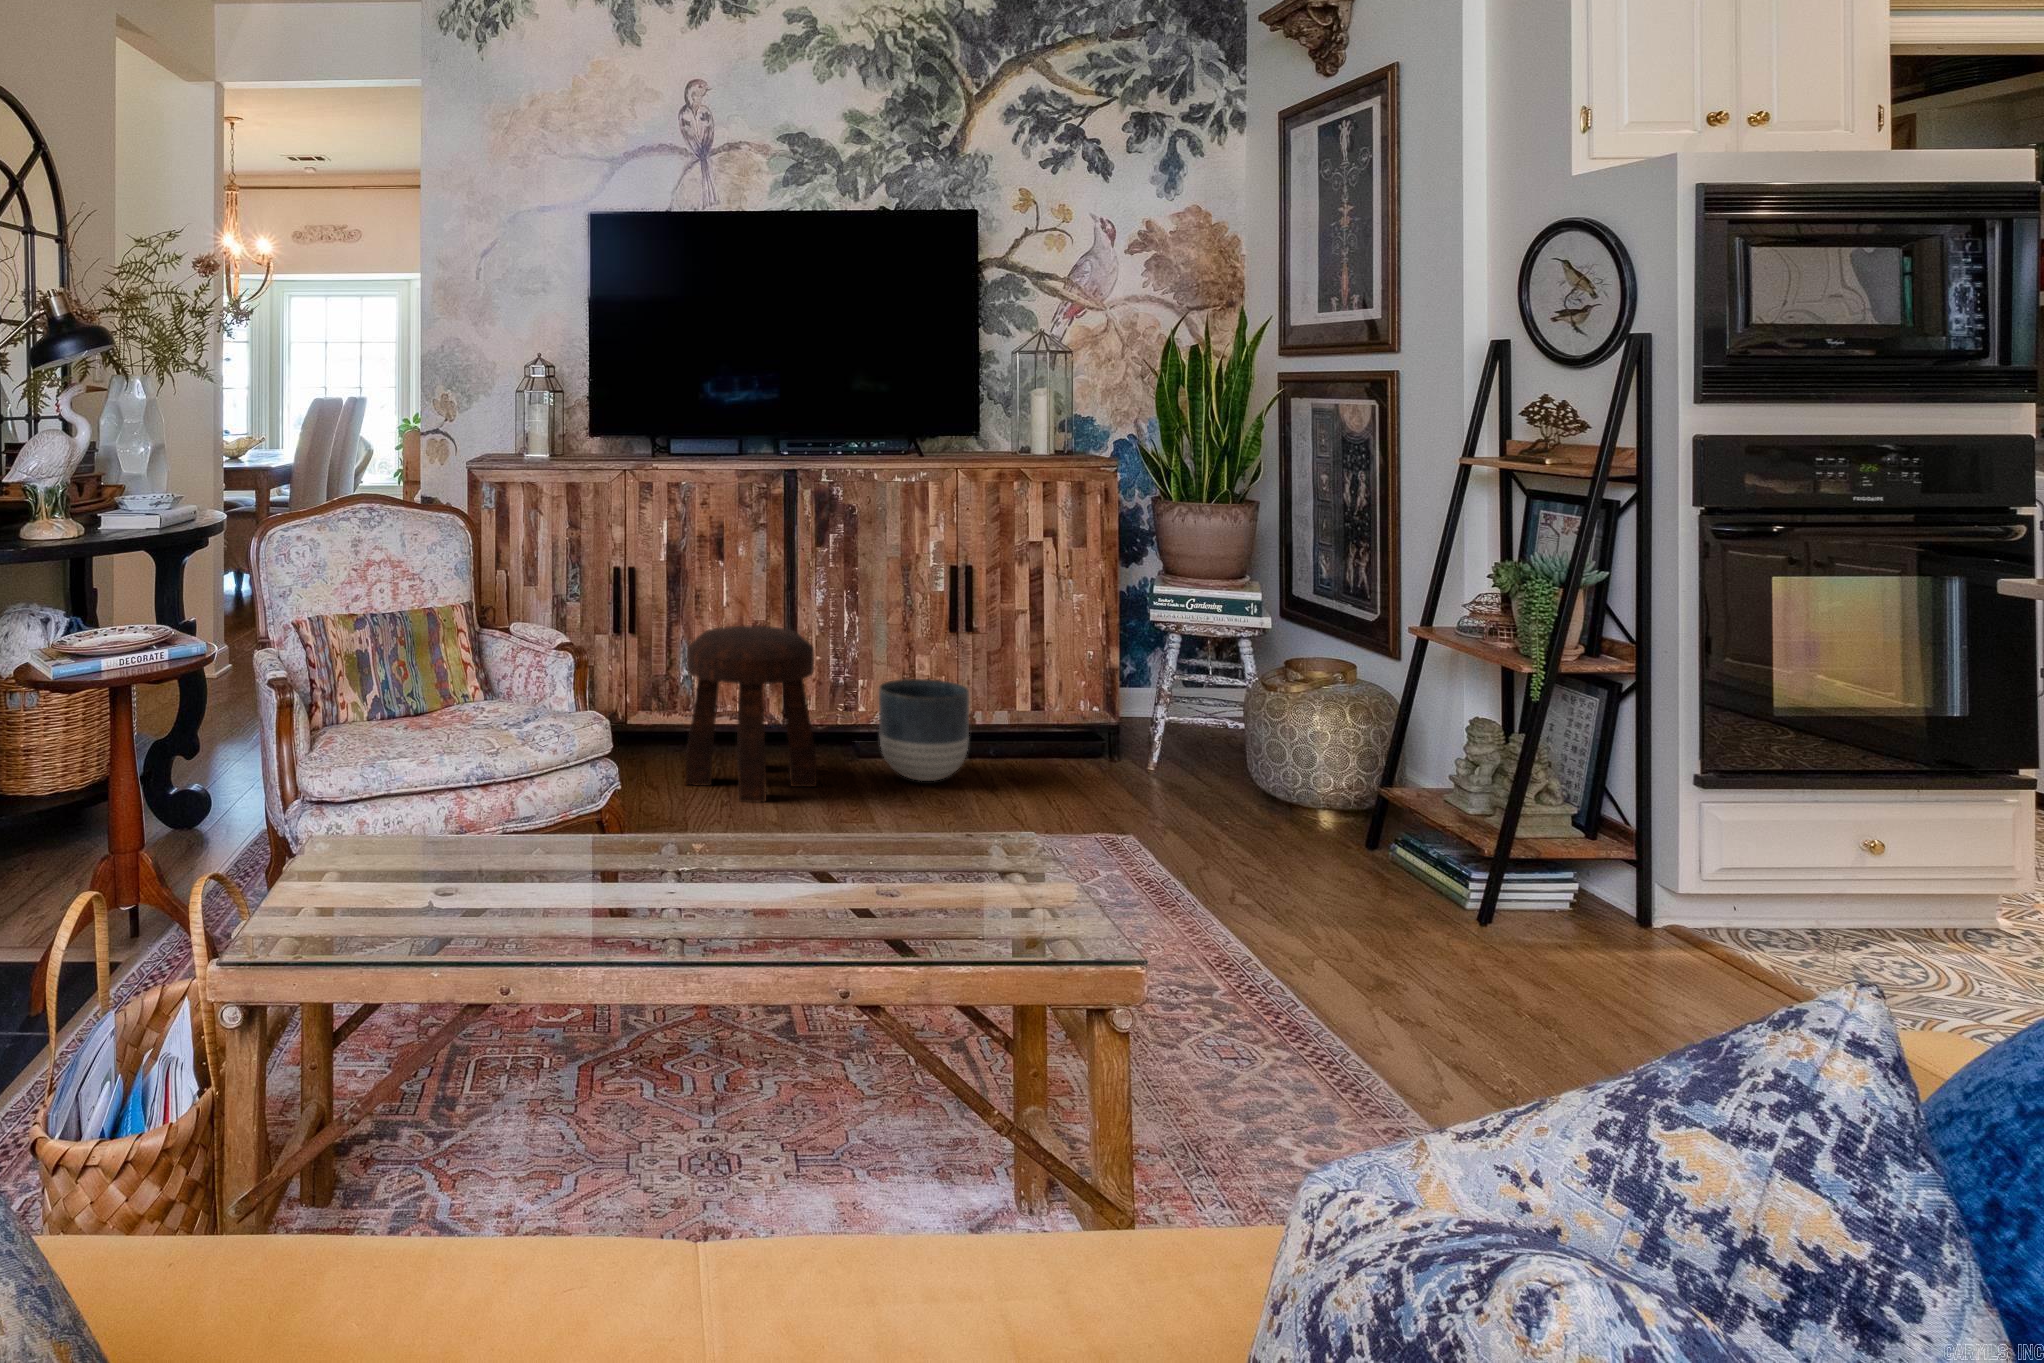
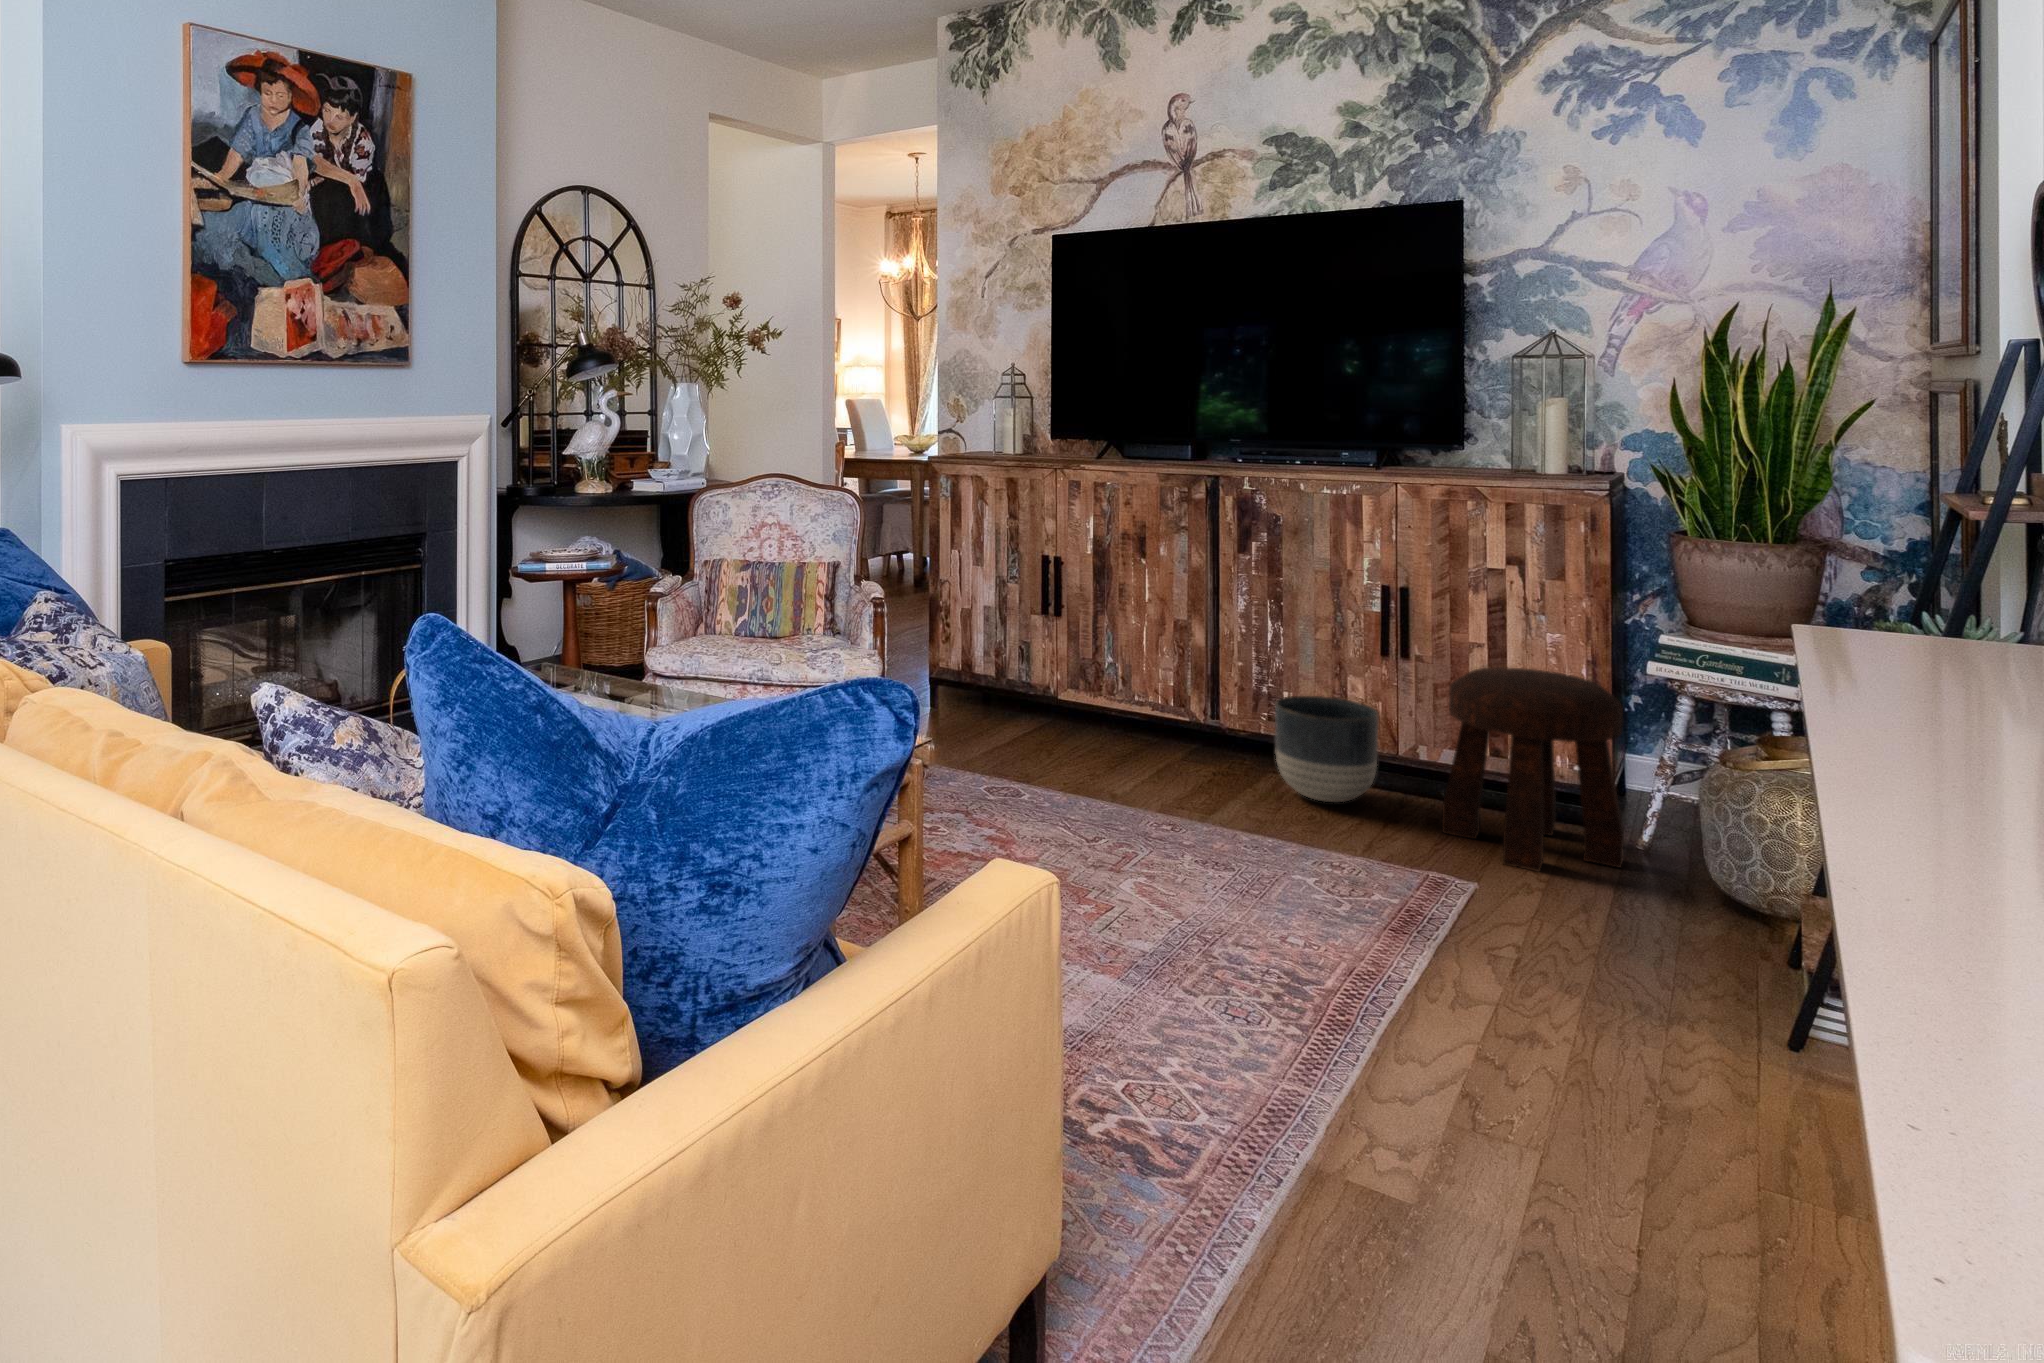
stool: present [686,626,817,802] -> present [1442,667,1624,871]

